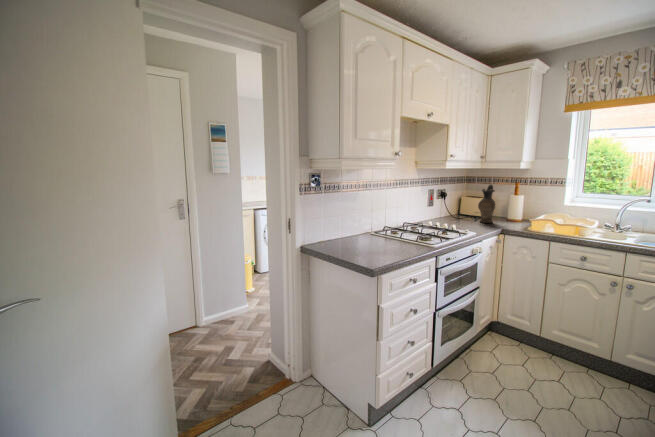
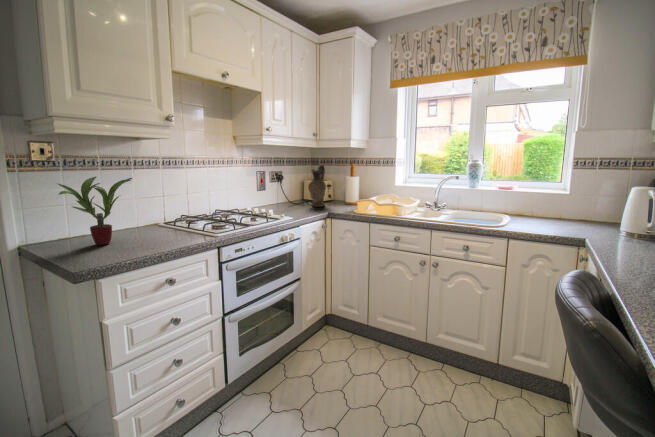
potted plant: none [333,198,385,250] -> present [58,177,132,245]

